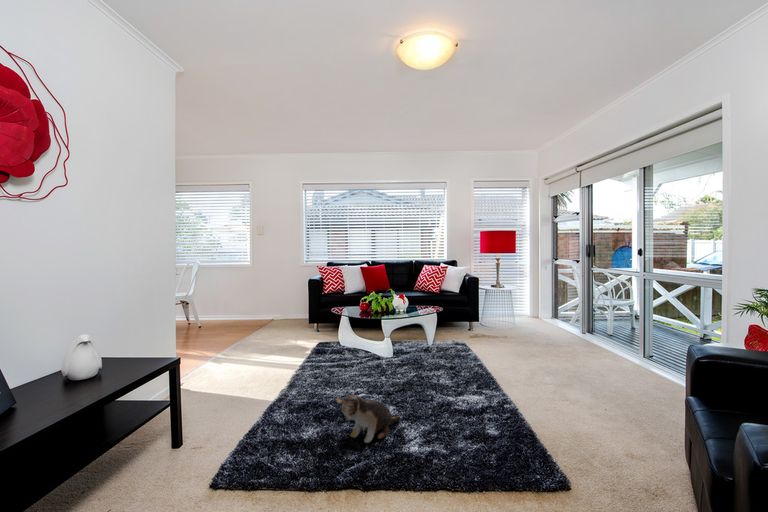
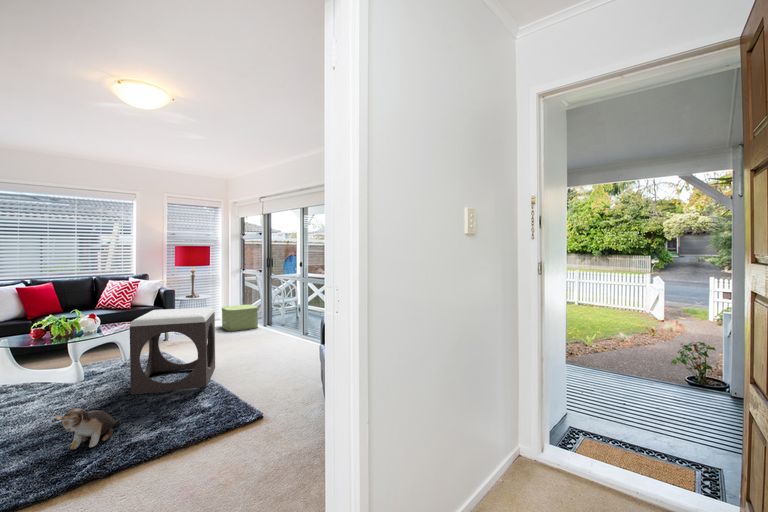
footstool: none [421,297,513,402] -> present [130,307,215,395]
storage box: none [529,302,573,333] -> present [222,305,258,331]

